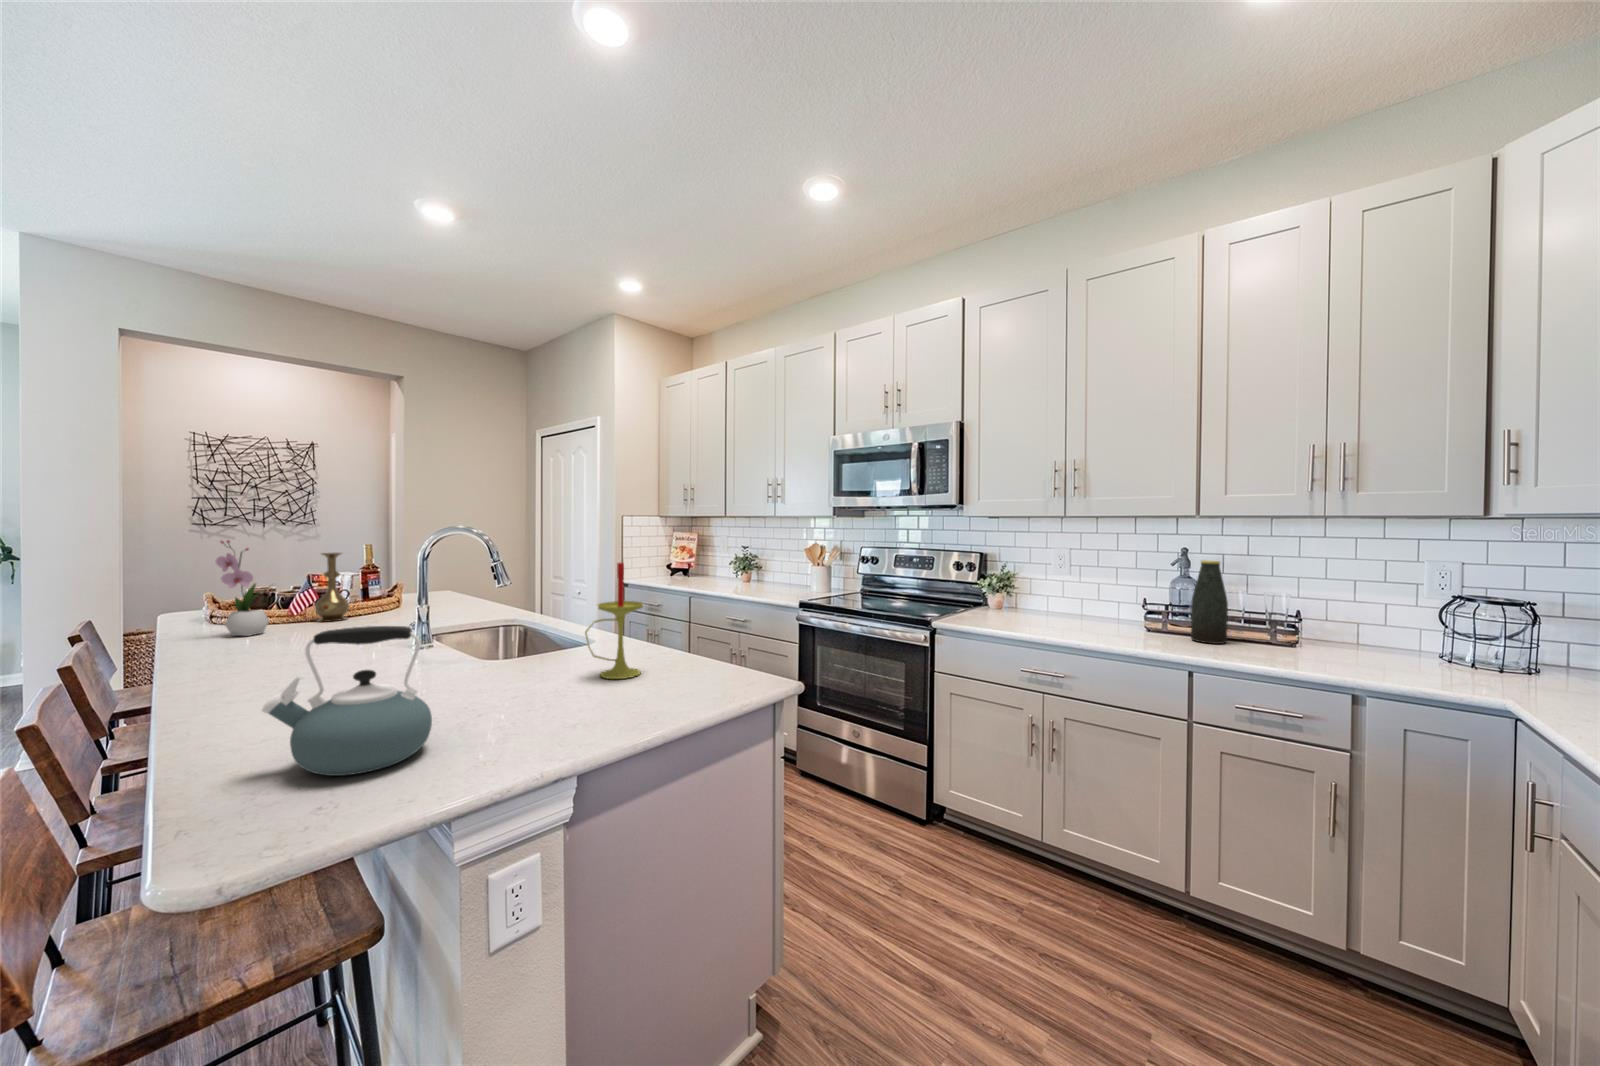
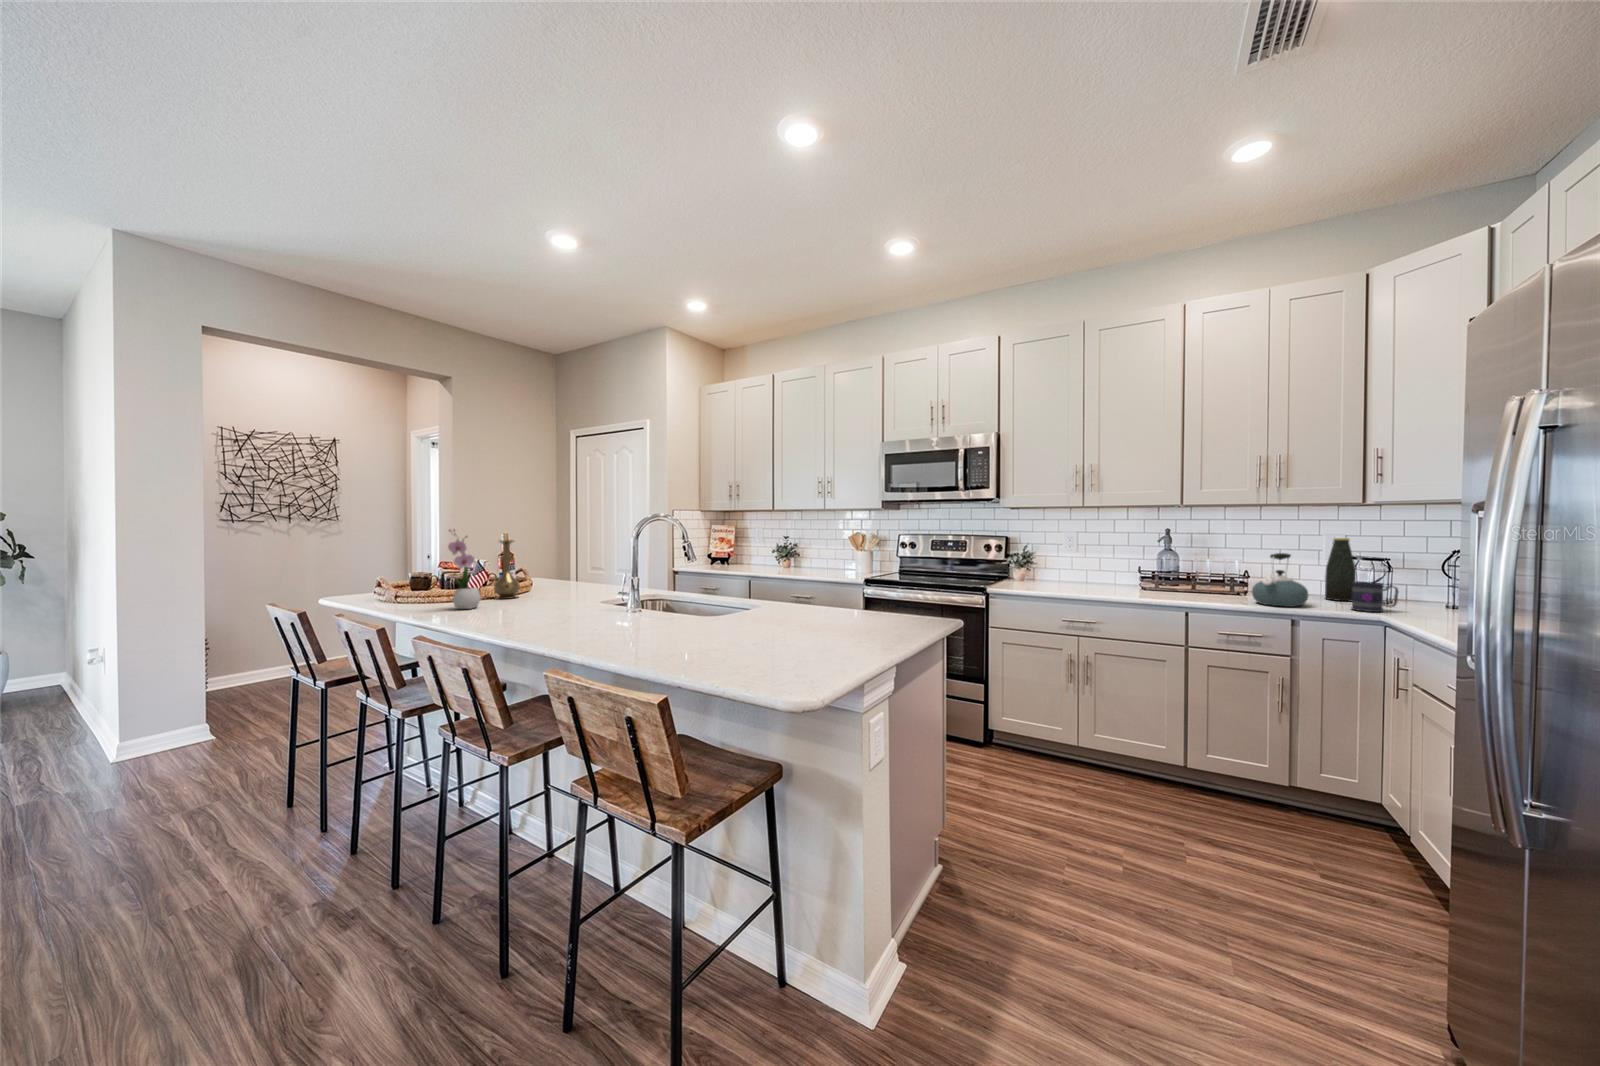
bottle: present [1191,560,1228,644] -> present [1325,538,1356,601]
candle: present [585,563,643,679] -> none [815,537,851,623]
kettle: present [262,626,432,776] -> present [1252,553,1309,607]
mug: none [1454,639,1540,691] -> present [1352,582,1398,612]

